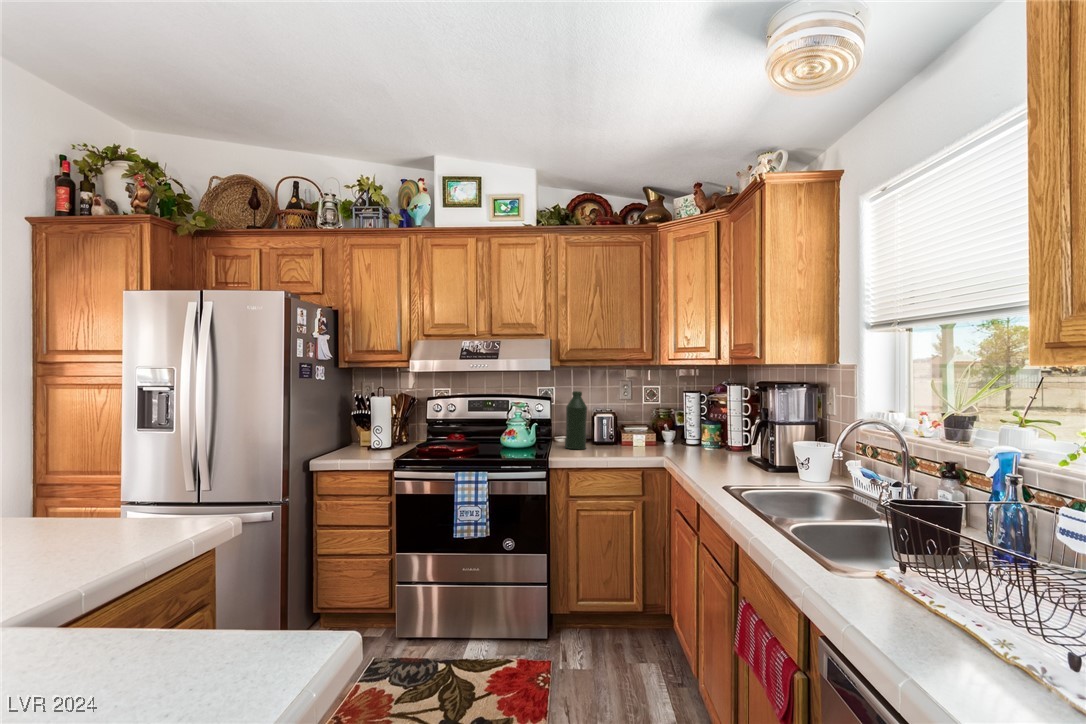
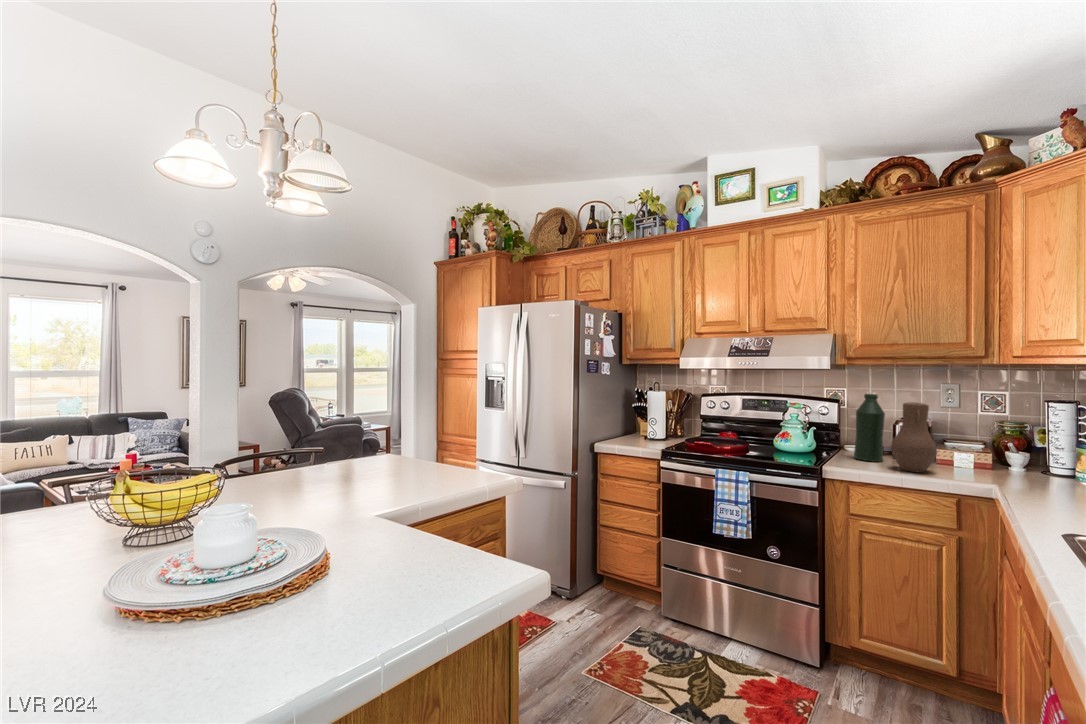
vase: none [595,397,626,455] -> present [891,402,937,472]

